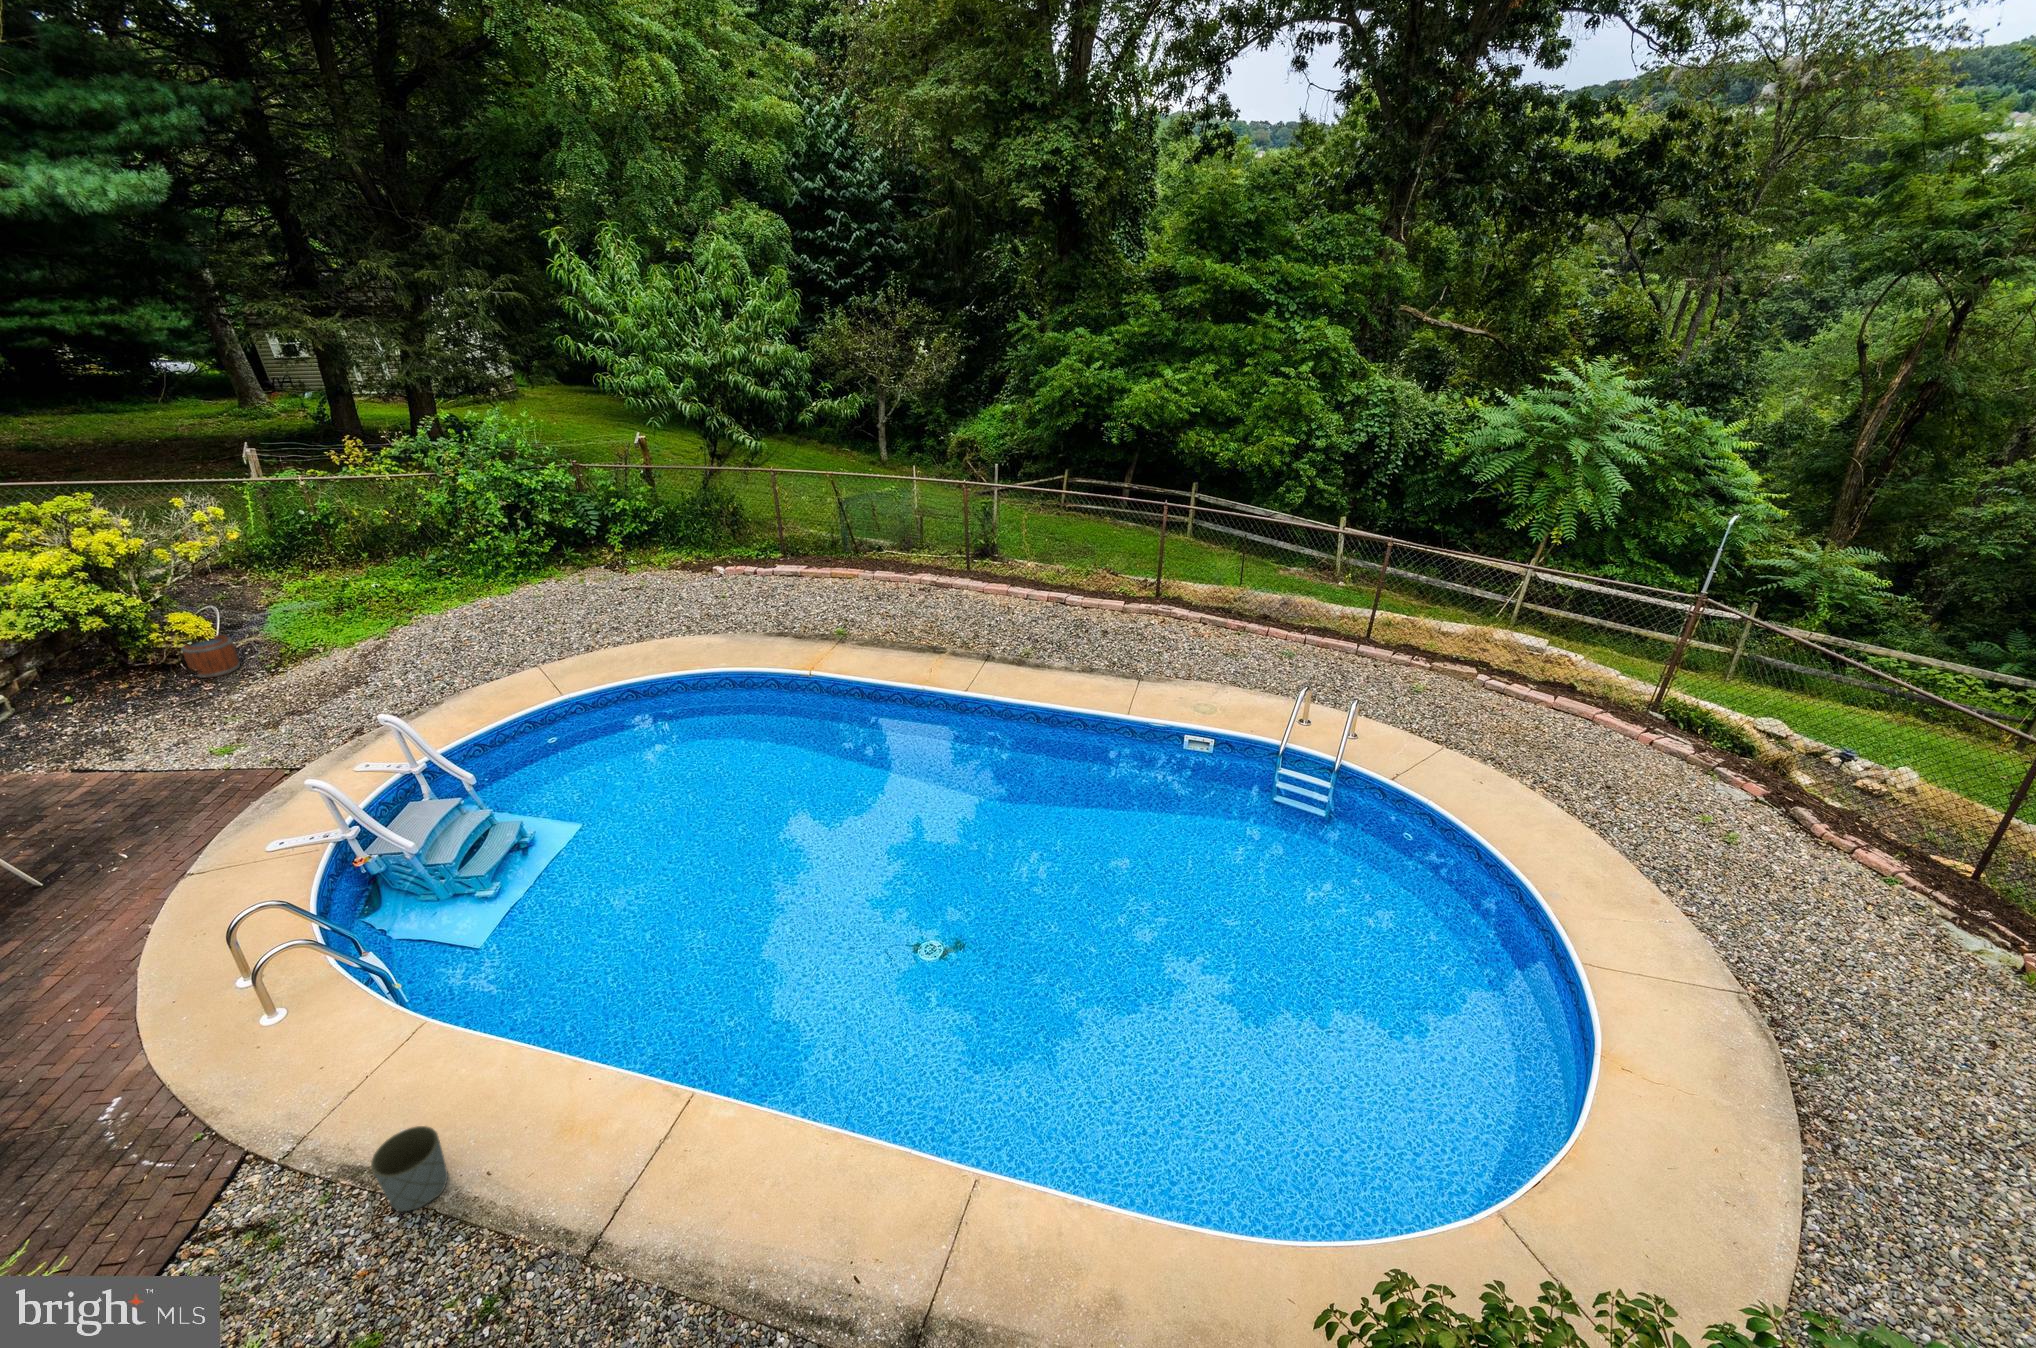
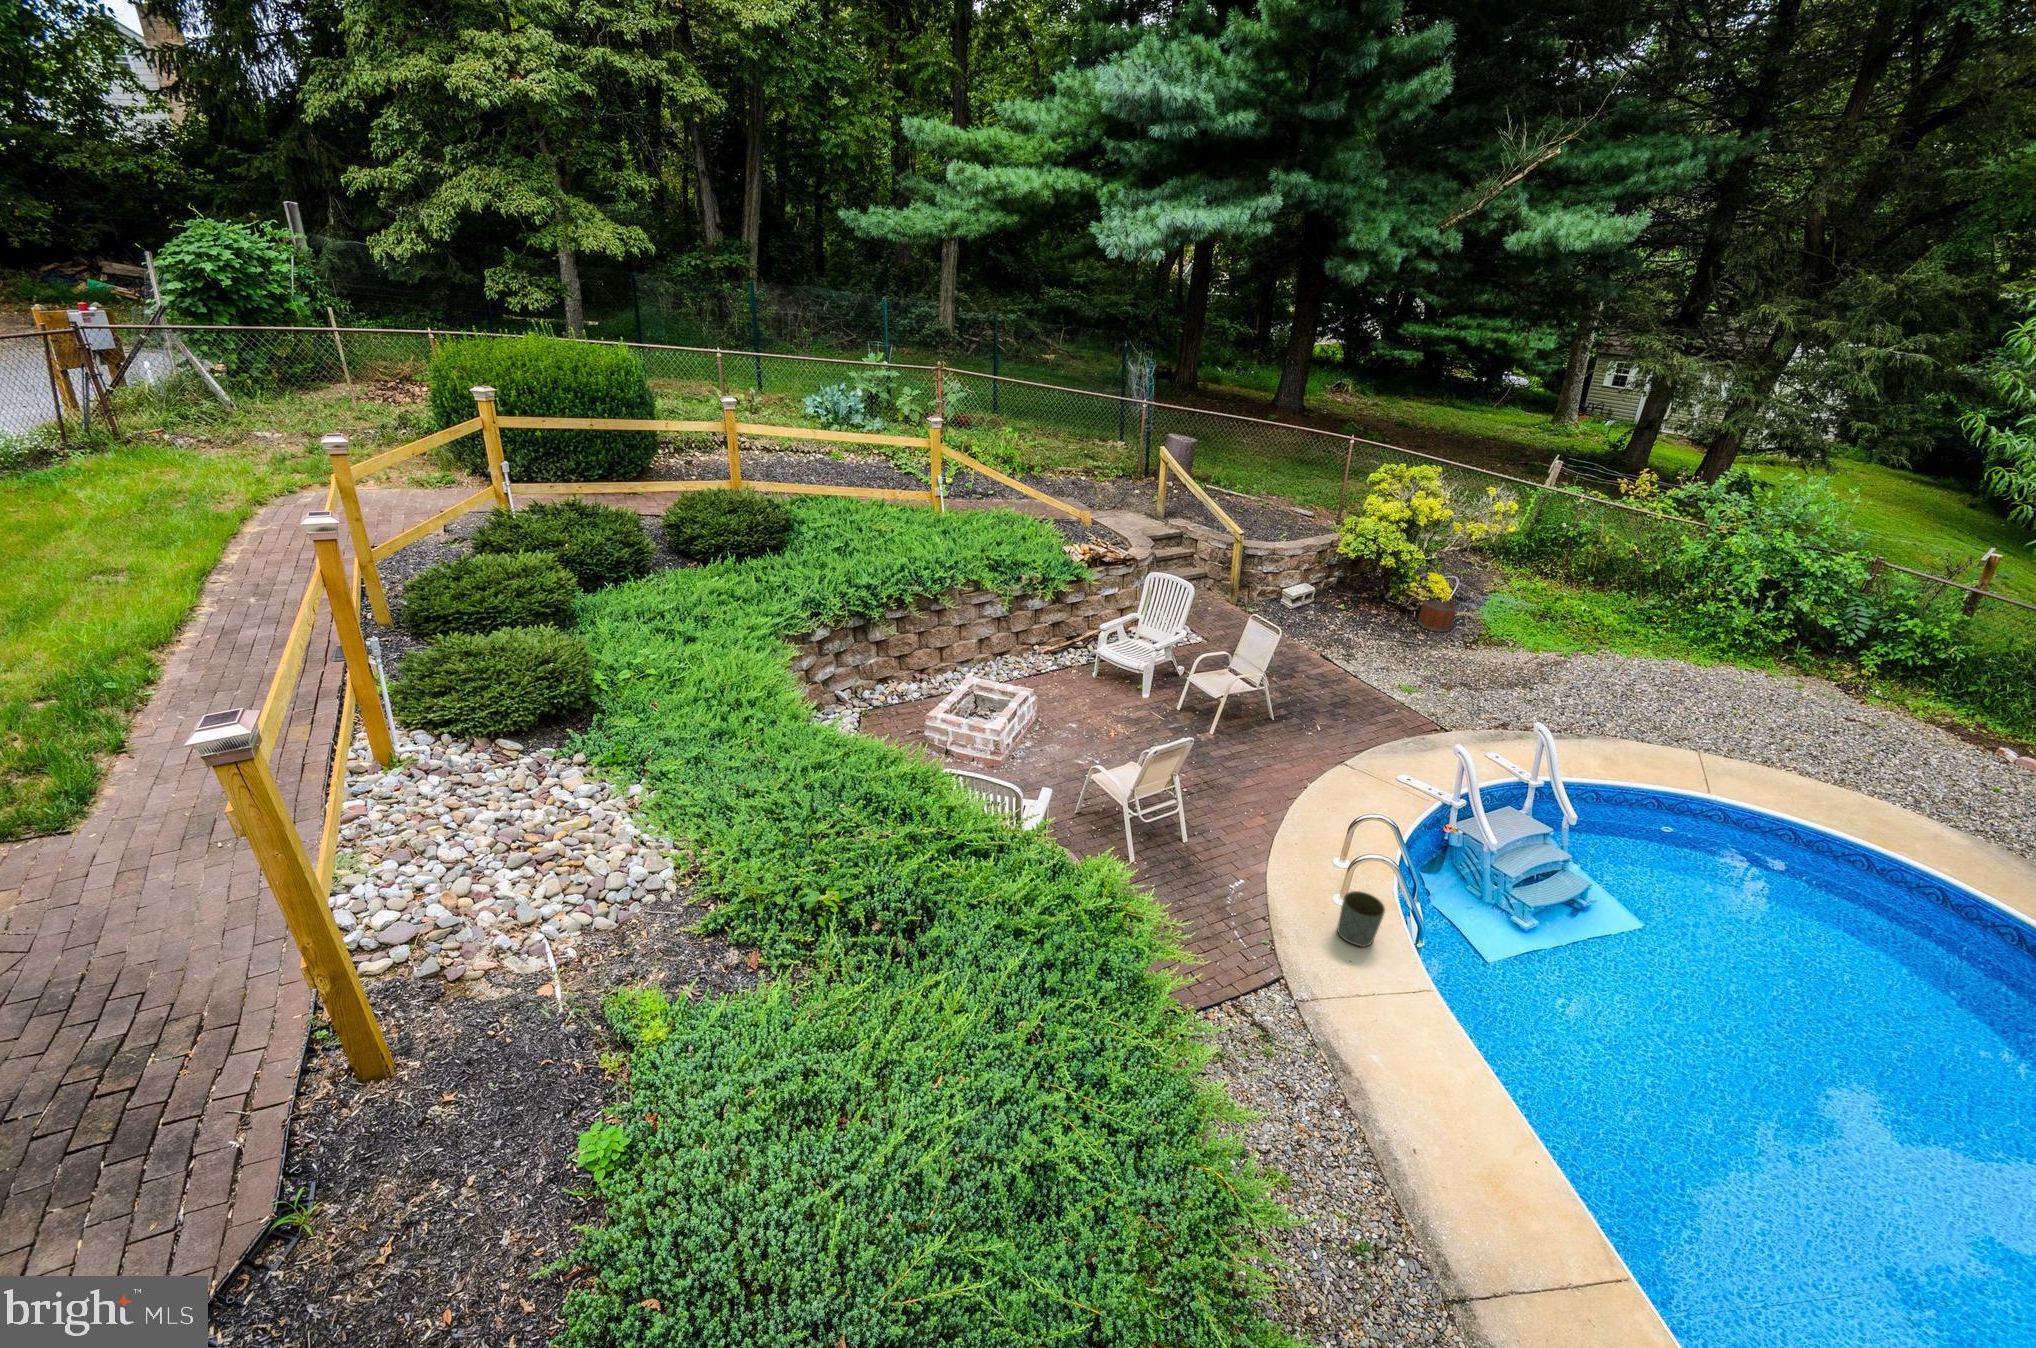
planter: present [371,1126,448,1212] -> present [1338,891,1385,948]

